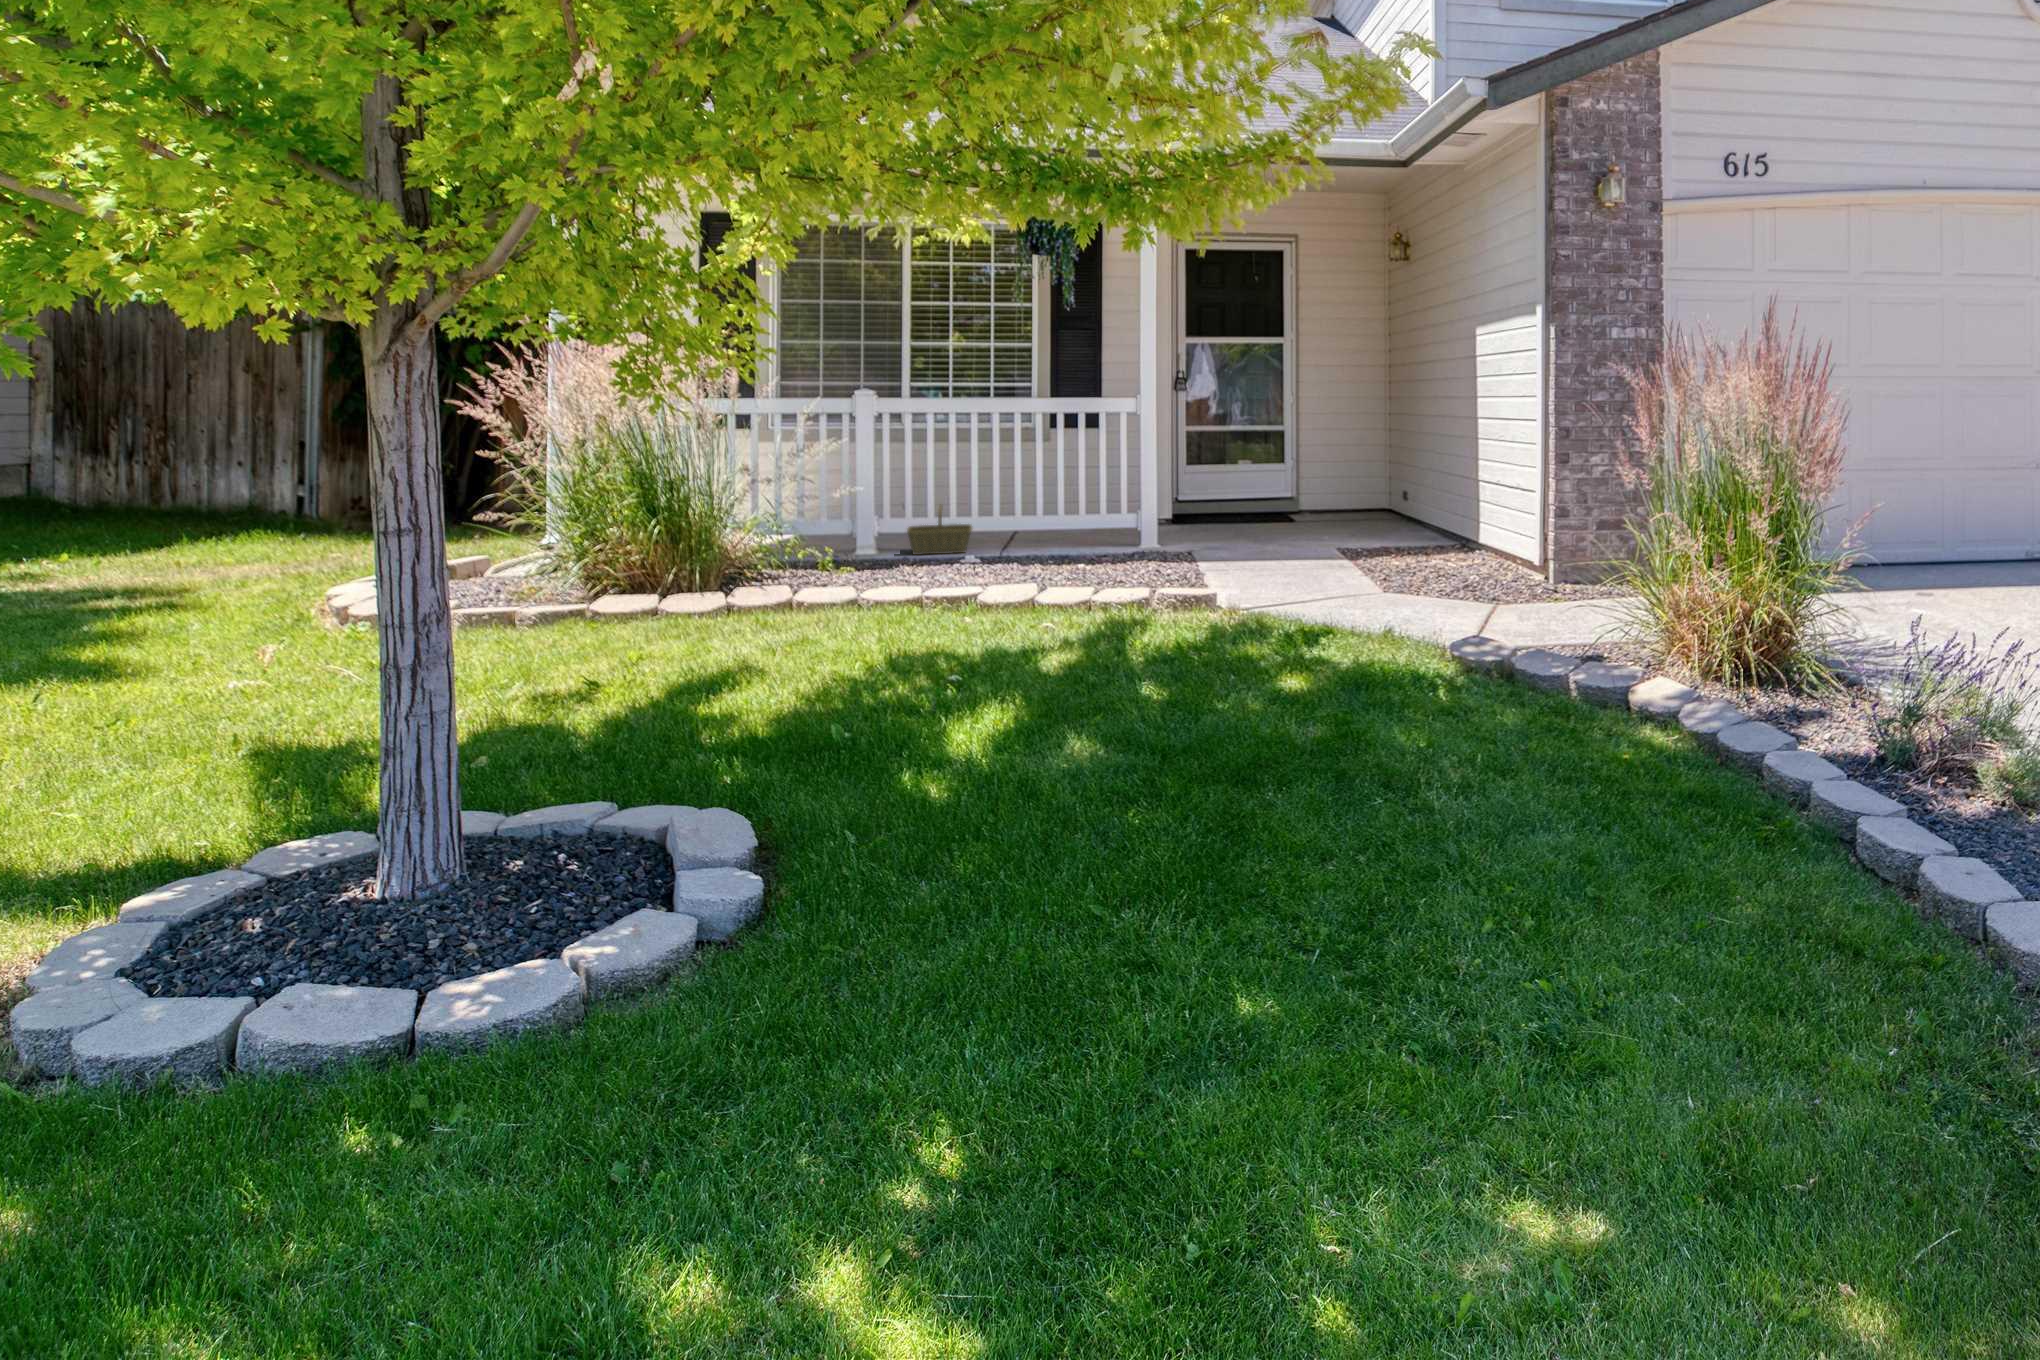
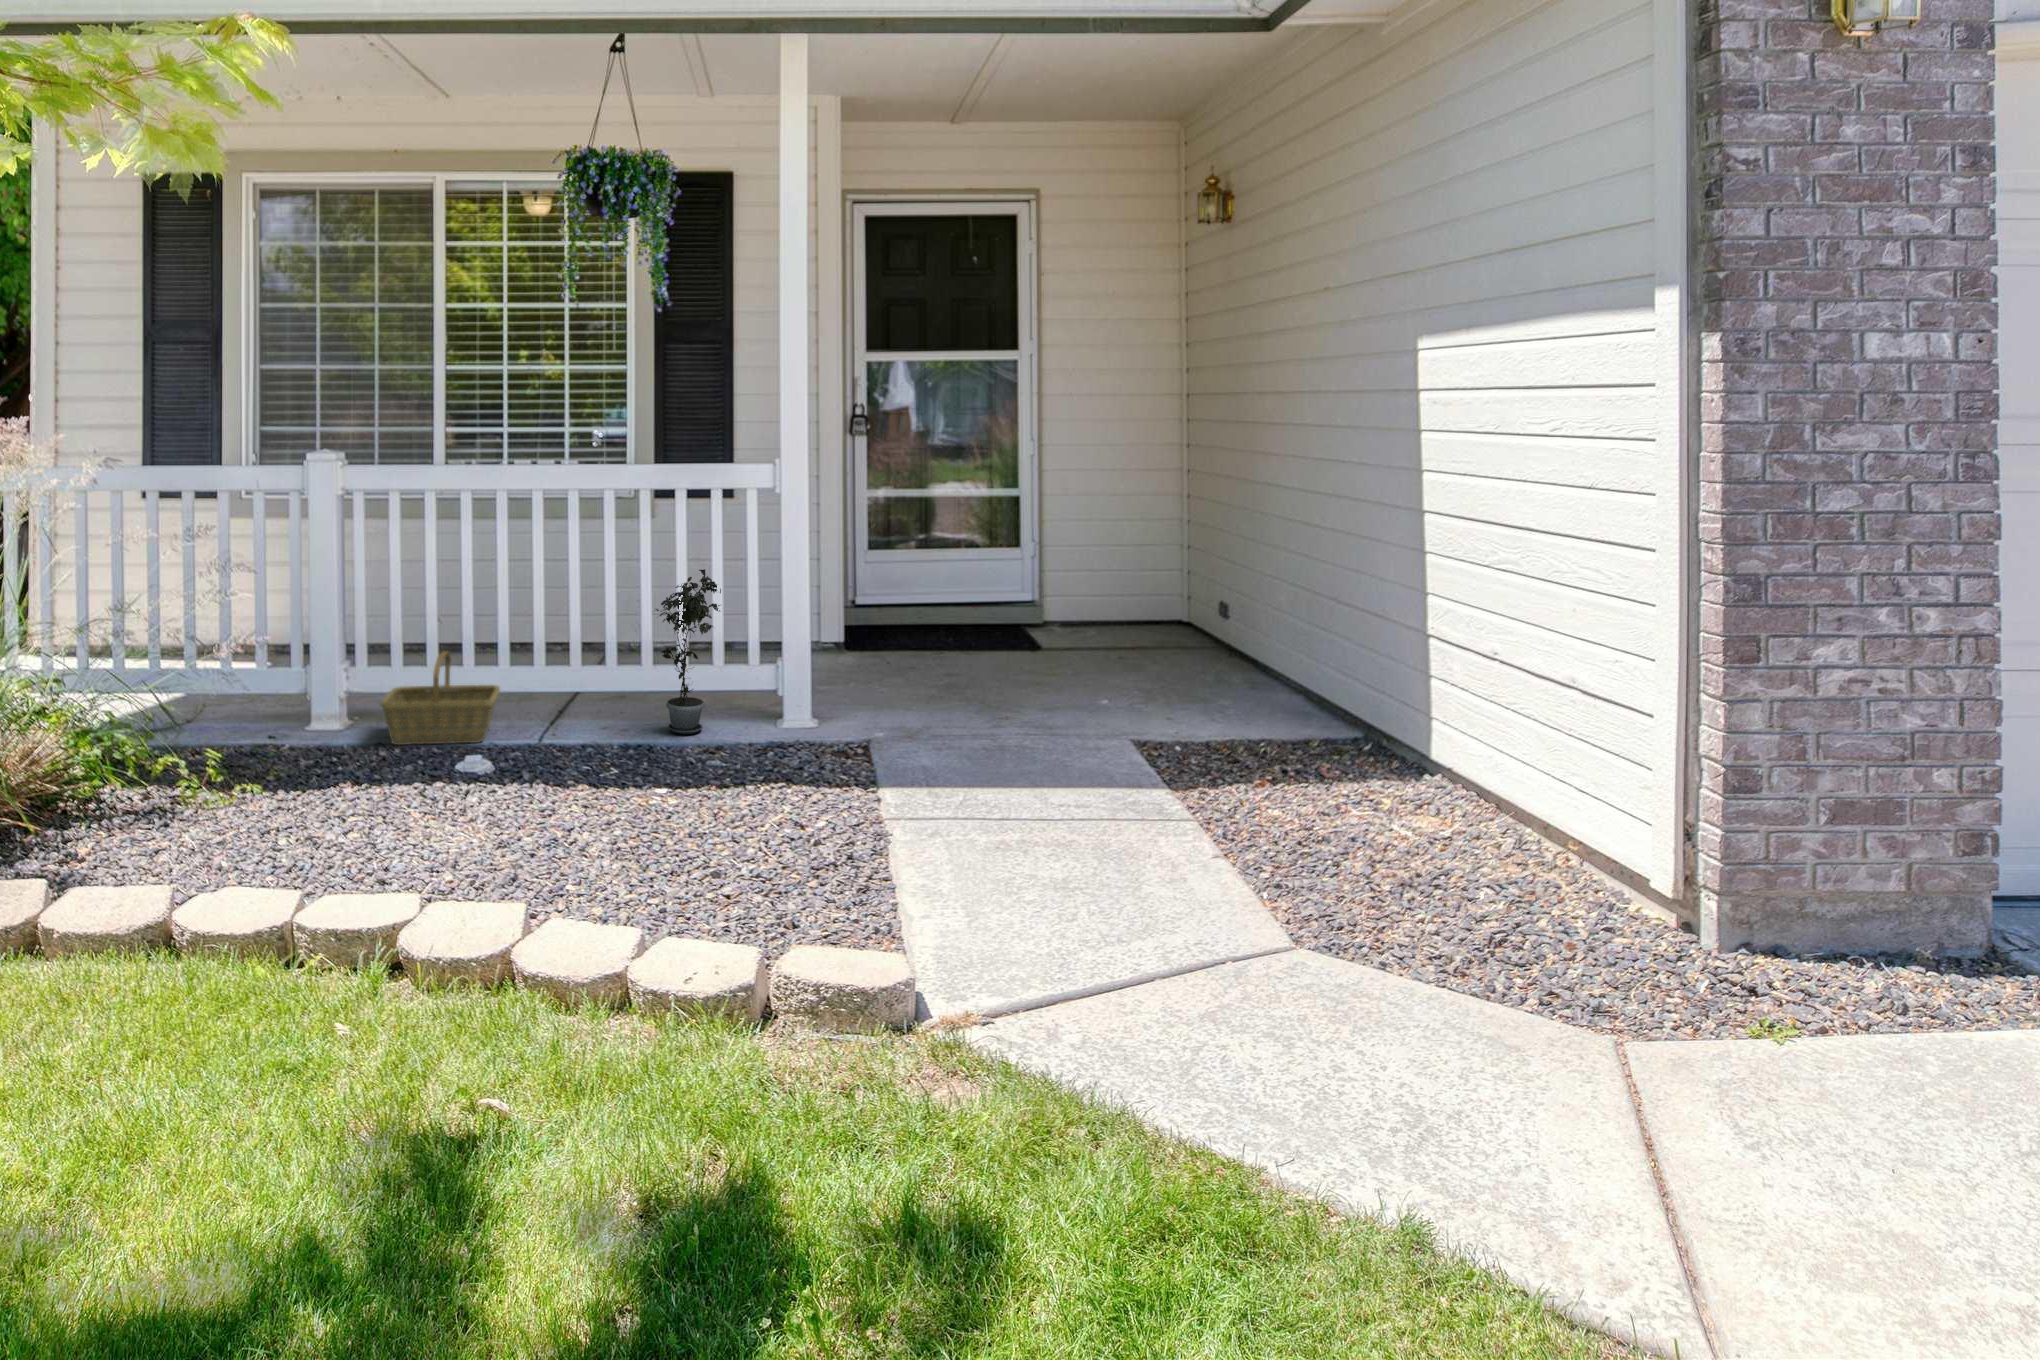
potted plant: none [1063,456,1104,547] -> present [656,569,721,734]

